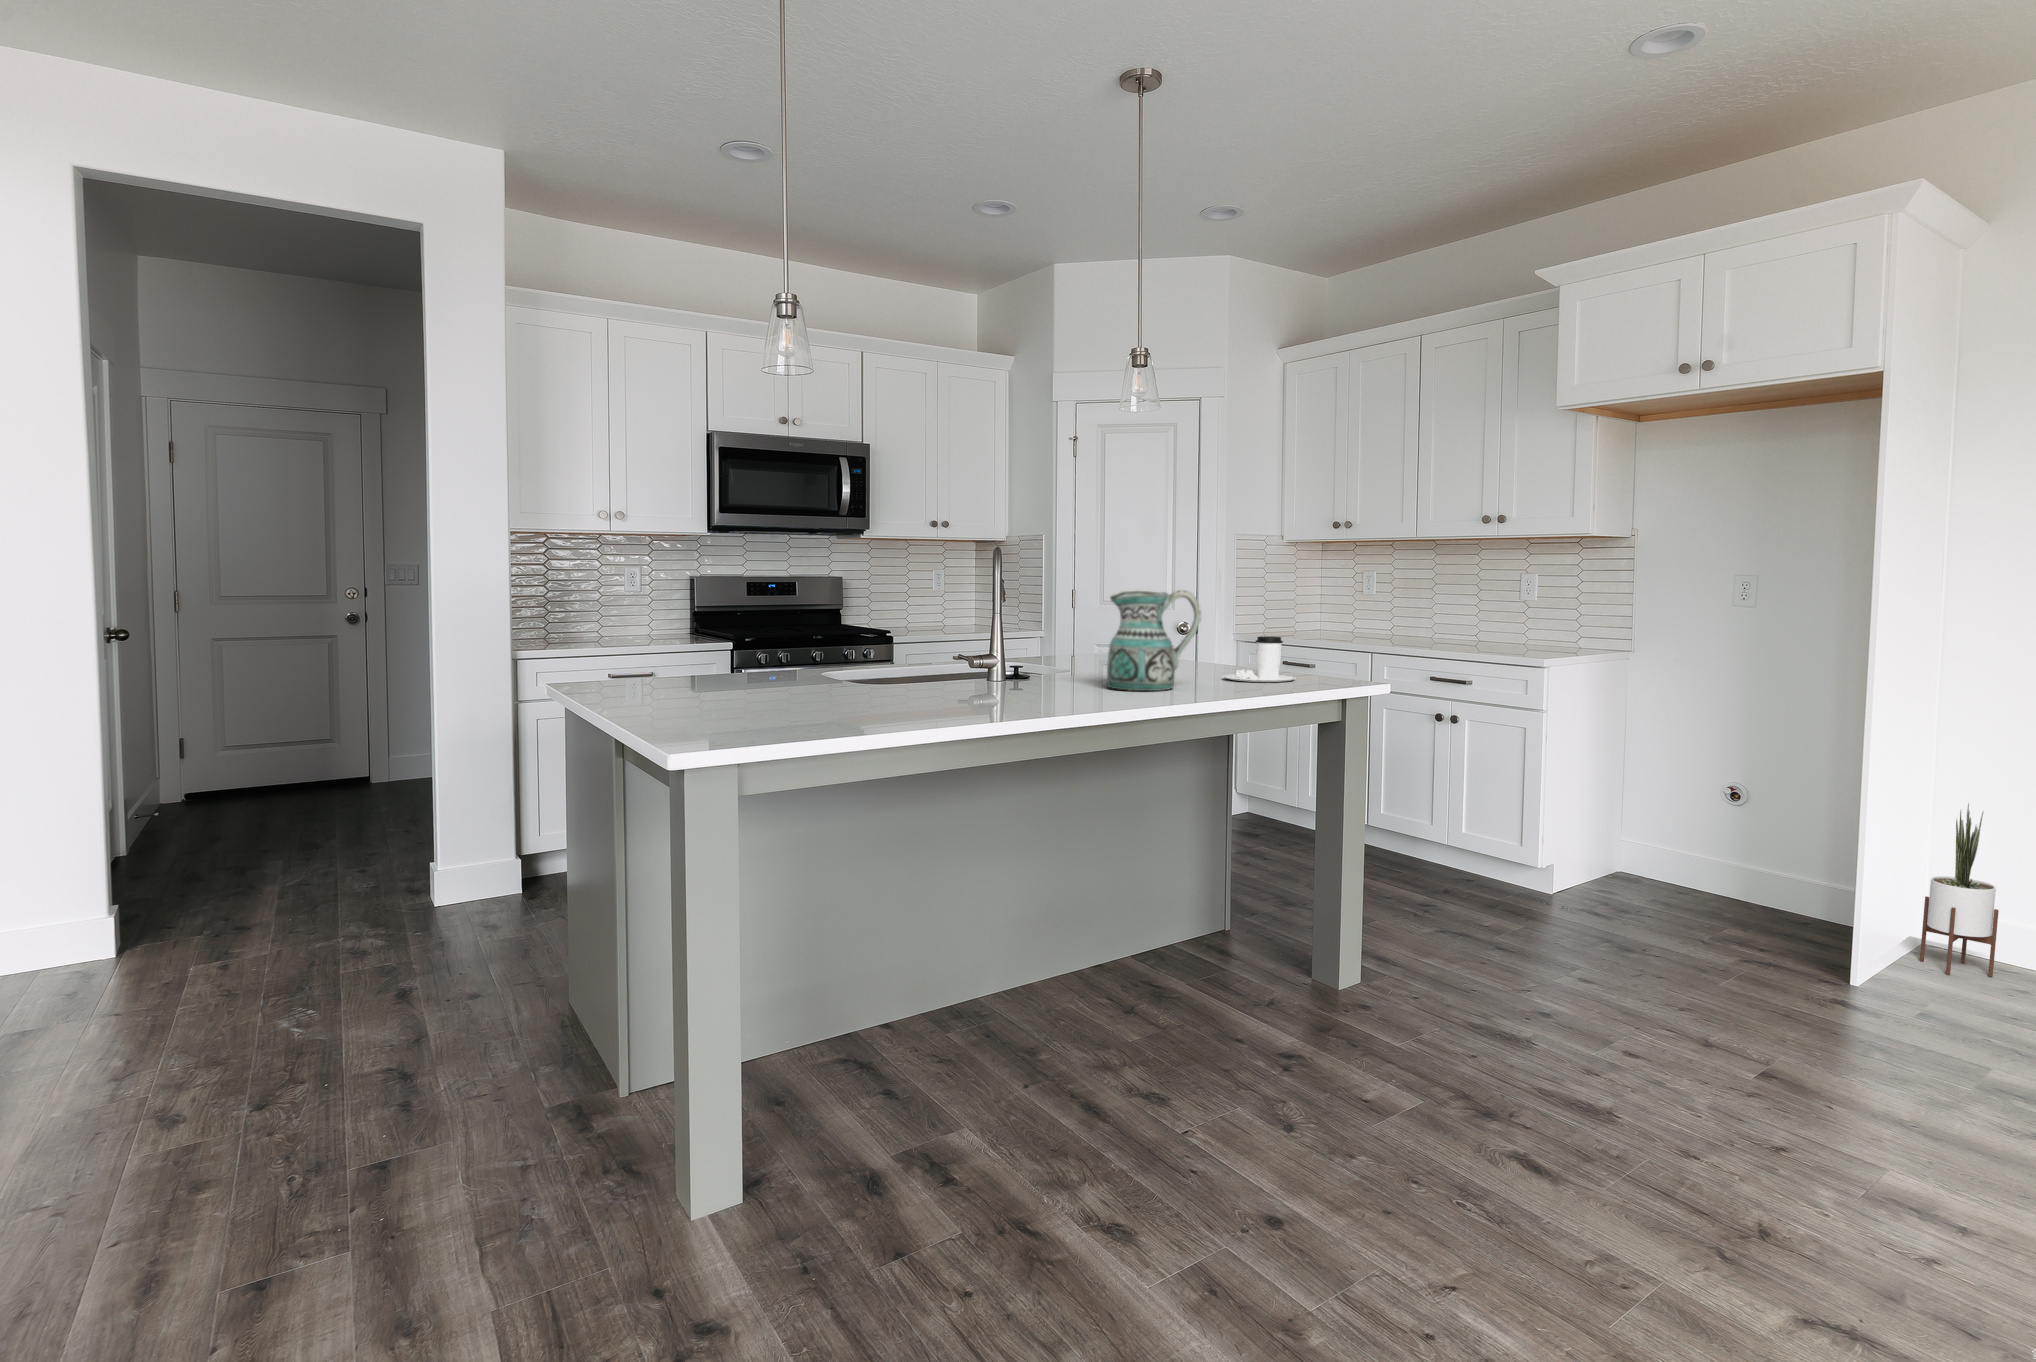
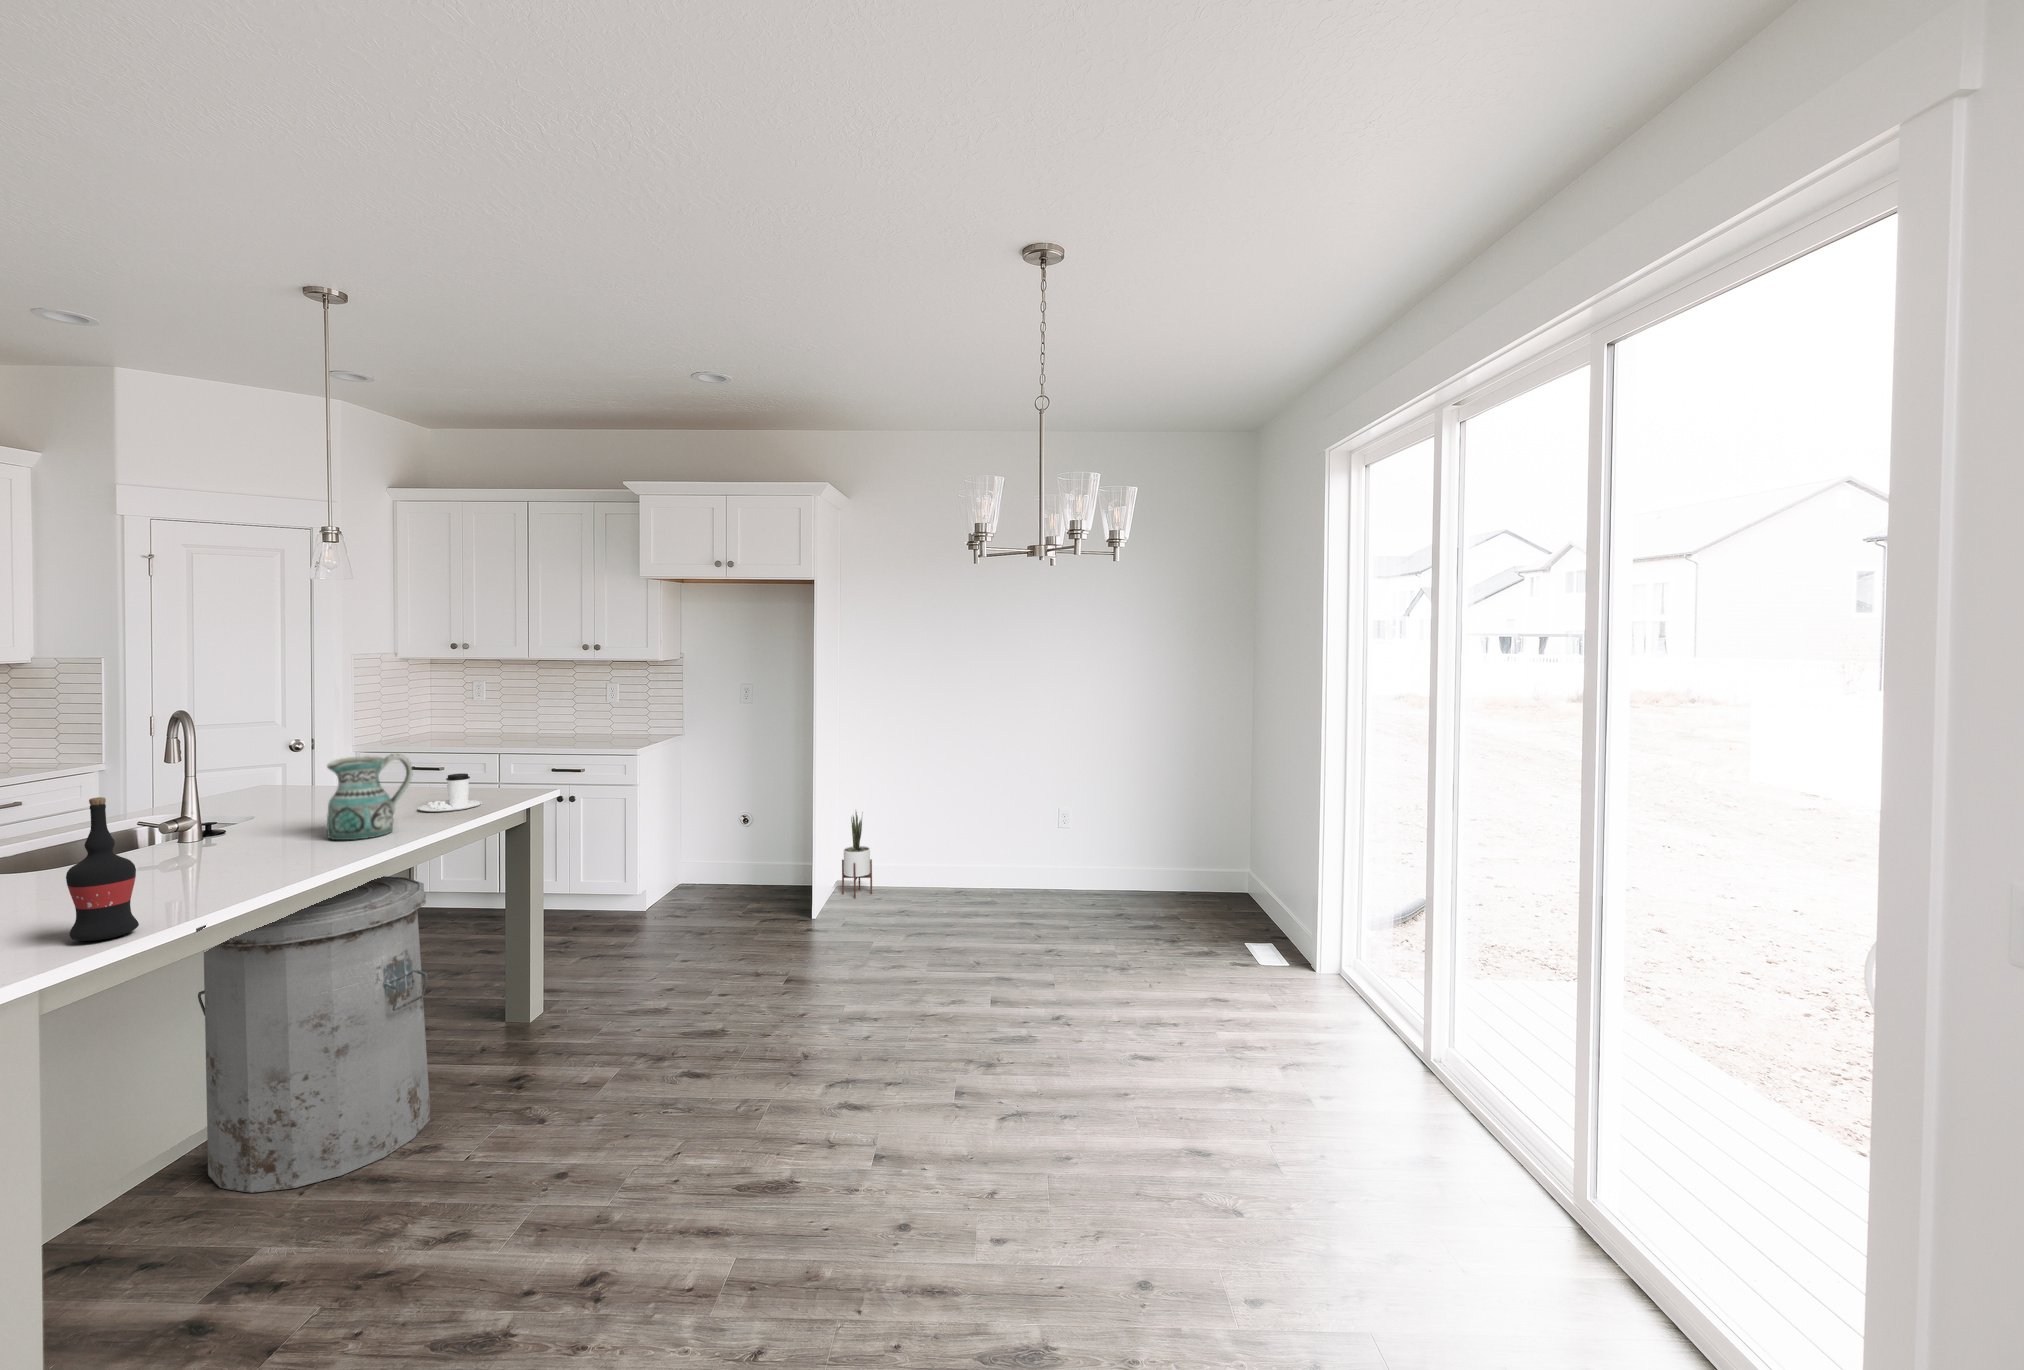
wine bottle: none [801,565,856,722] -> present [66,797,139,941]
trash can: none [969,738,1192,1090] -> present [196,876,430,1193]

